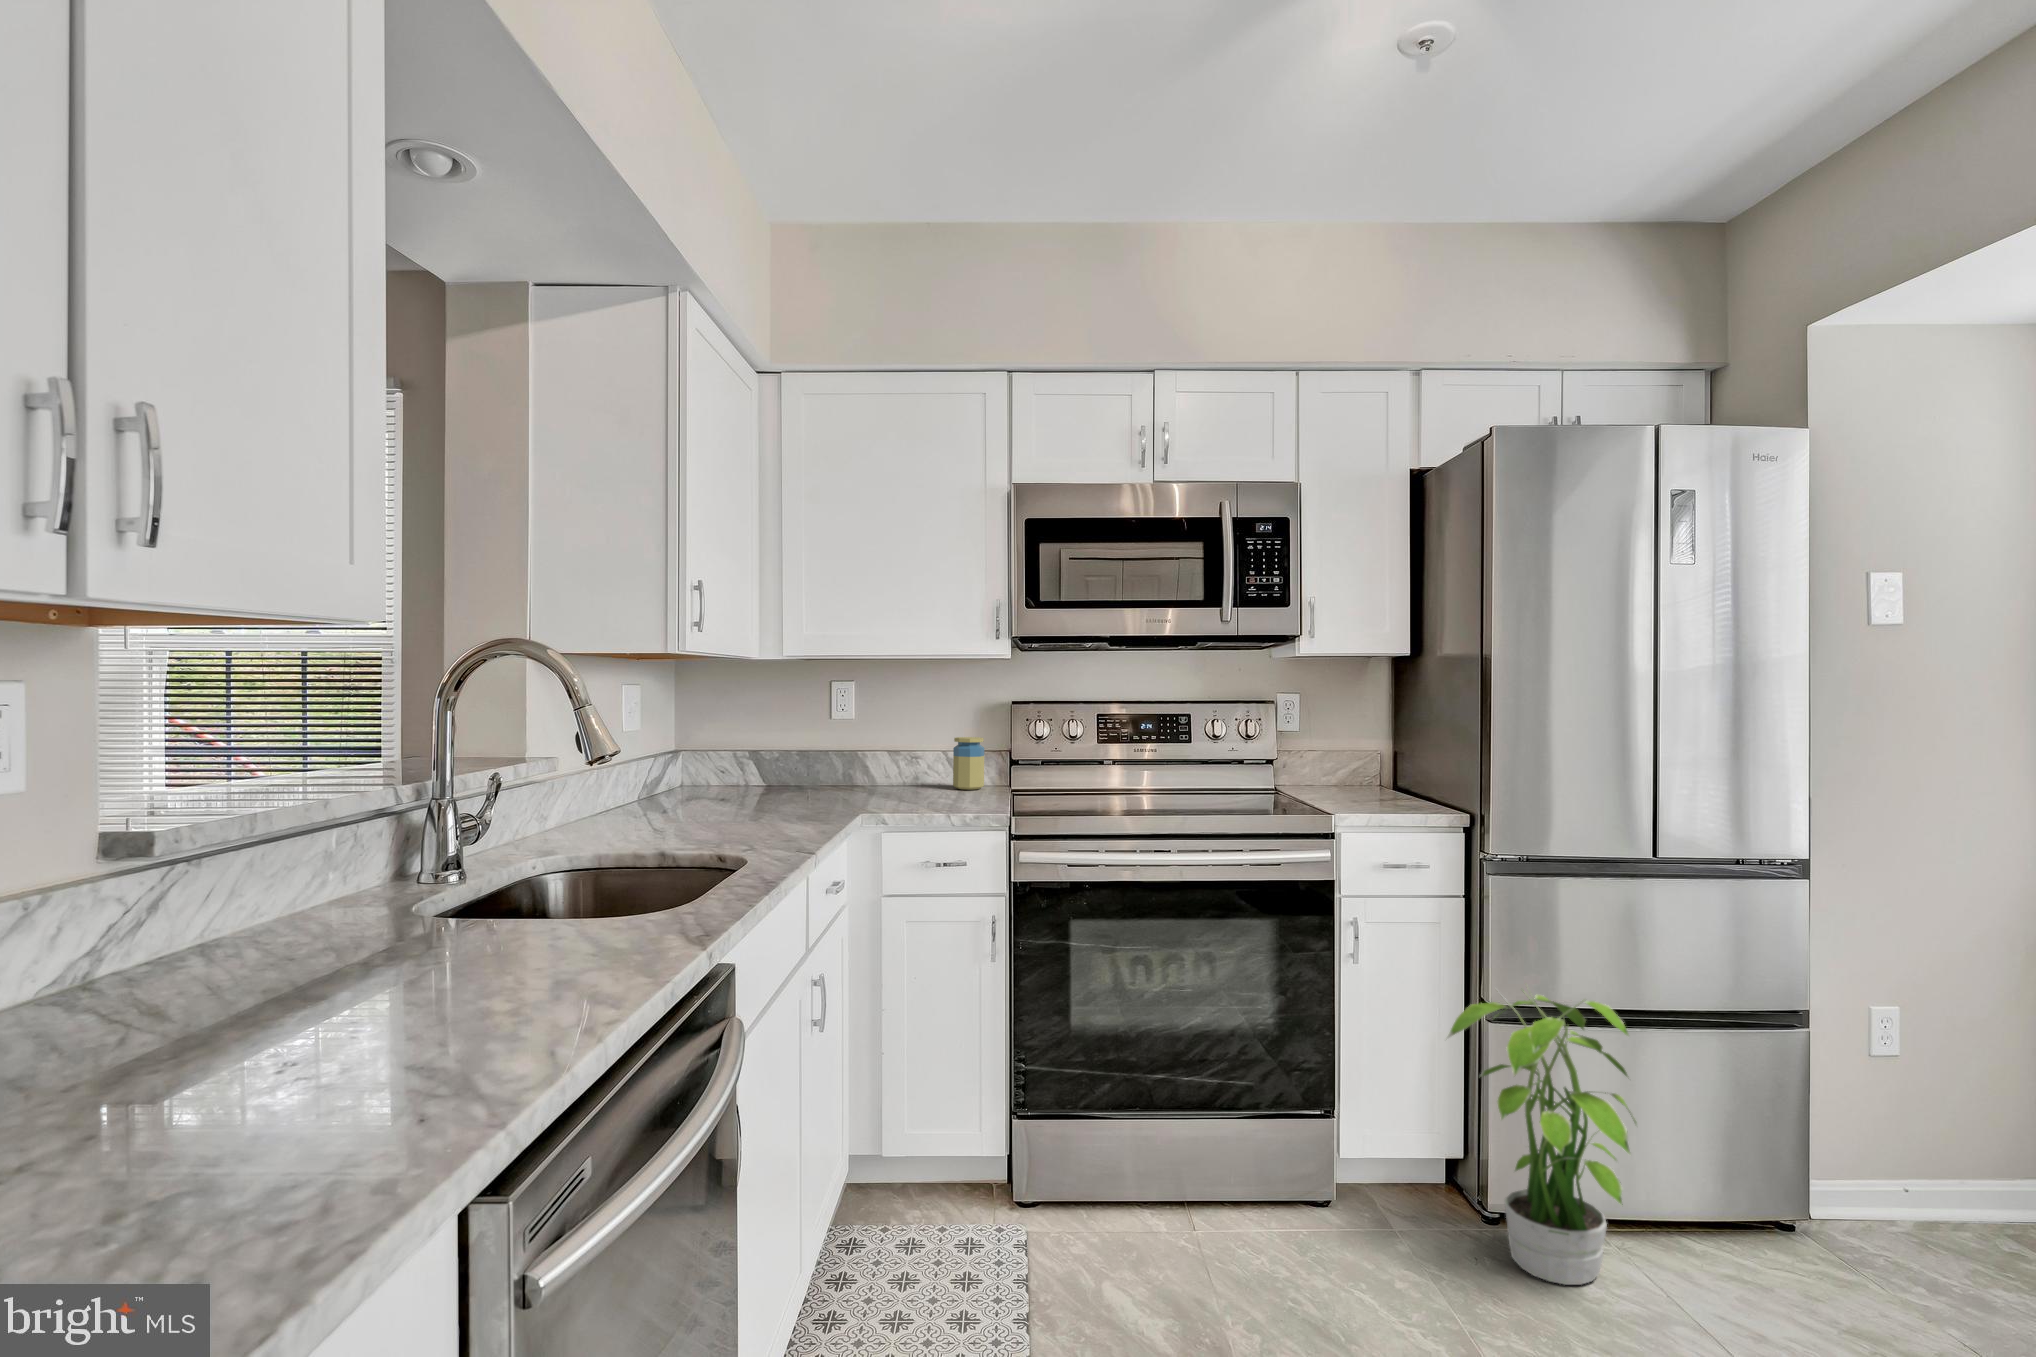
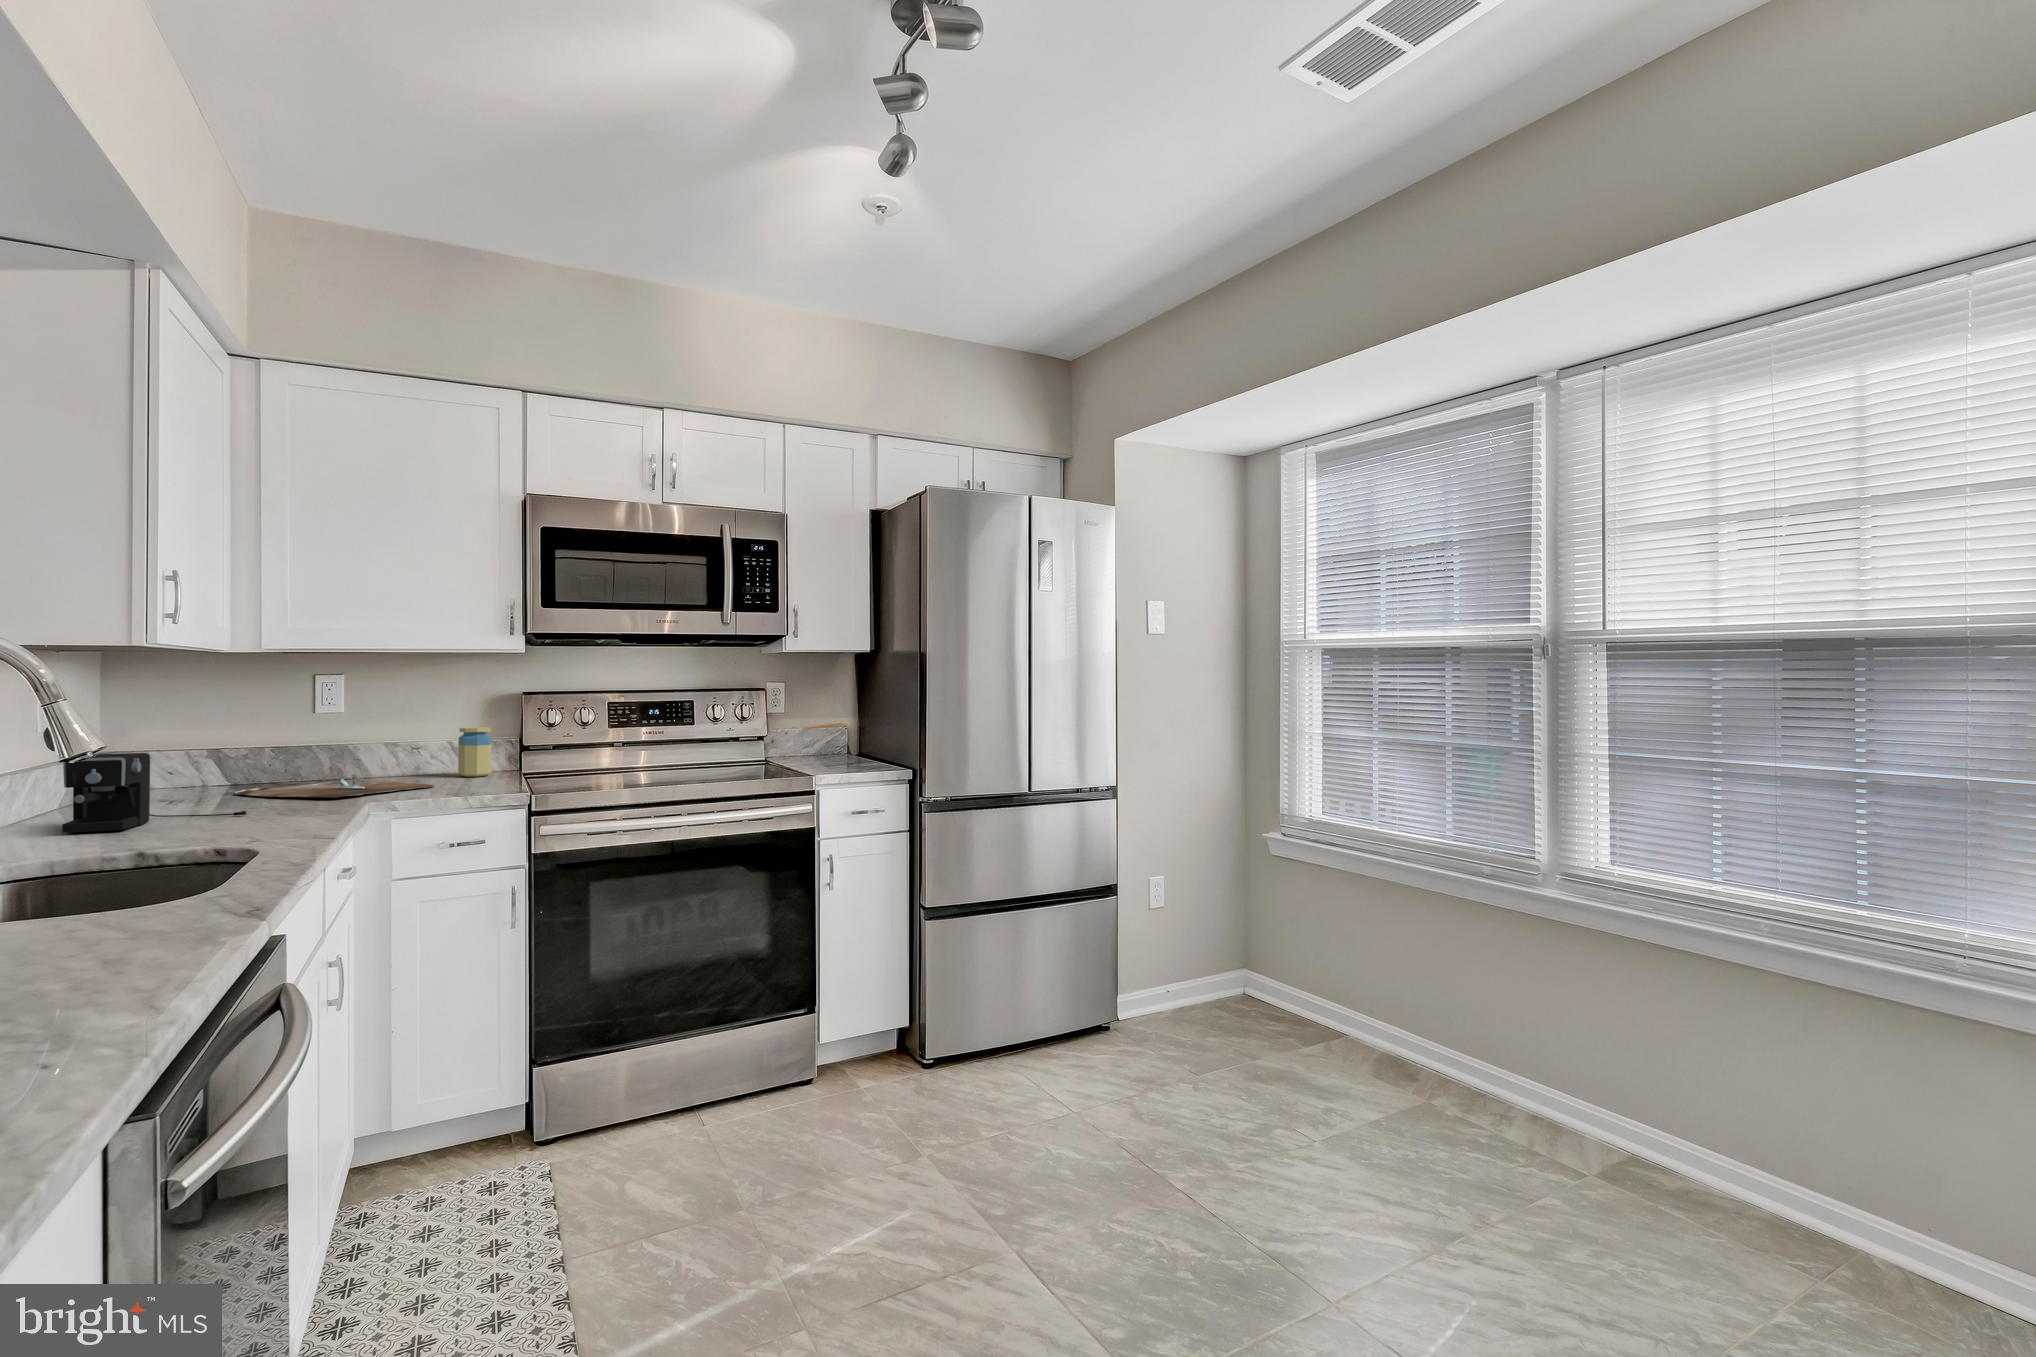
coffee maker: none [614,755,757,829] -> present [62,753,246,833]
cutting board: none [761,781,927,807] -> present [235,773,434,798]
potted plant: present [1447,995,1636,1285] -> none [897,891,1022,1100]

